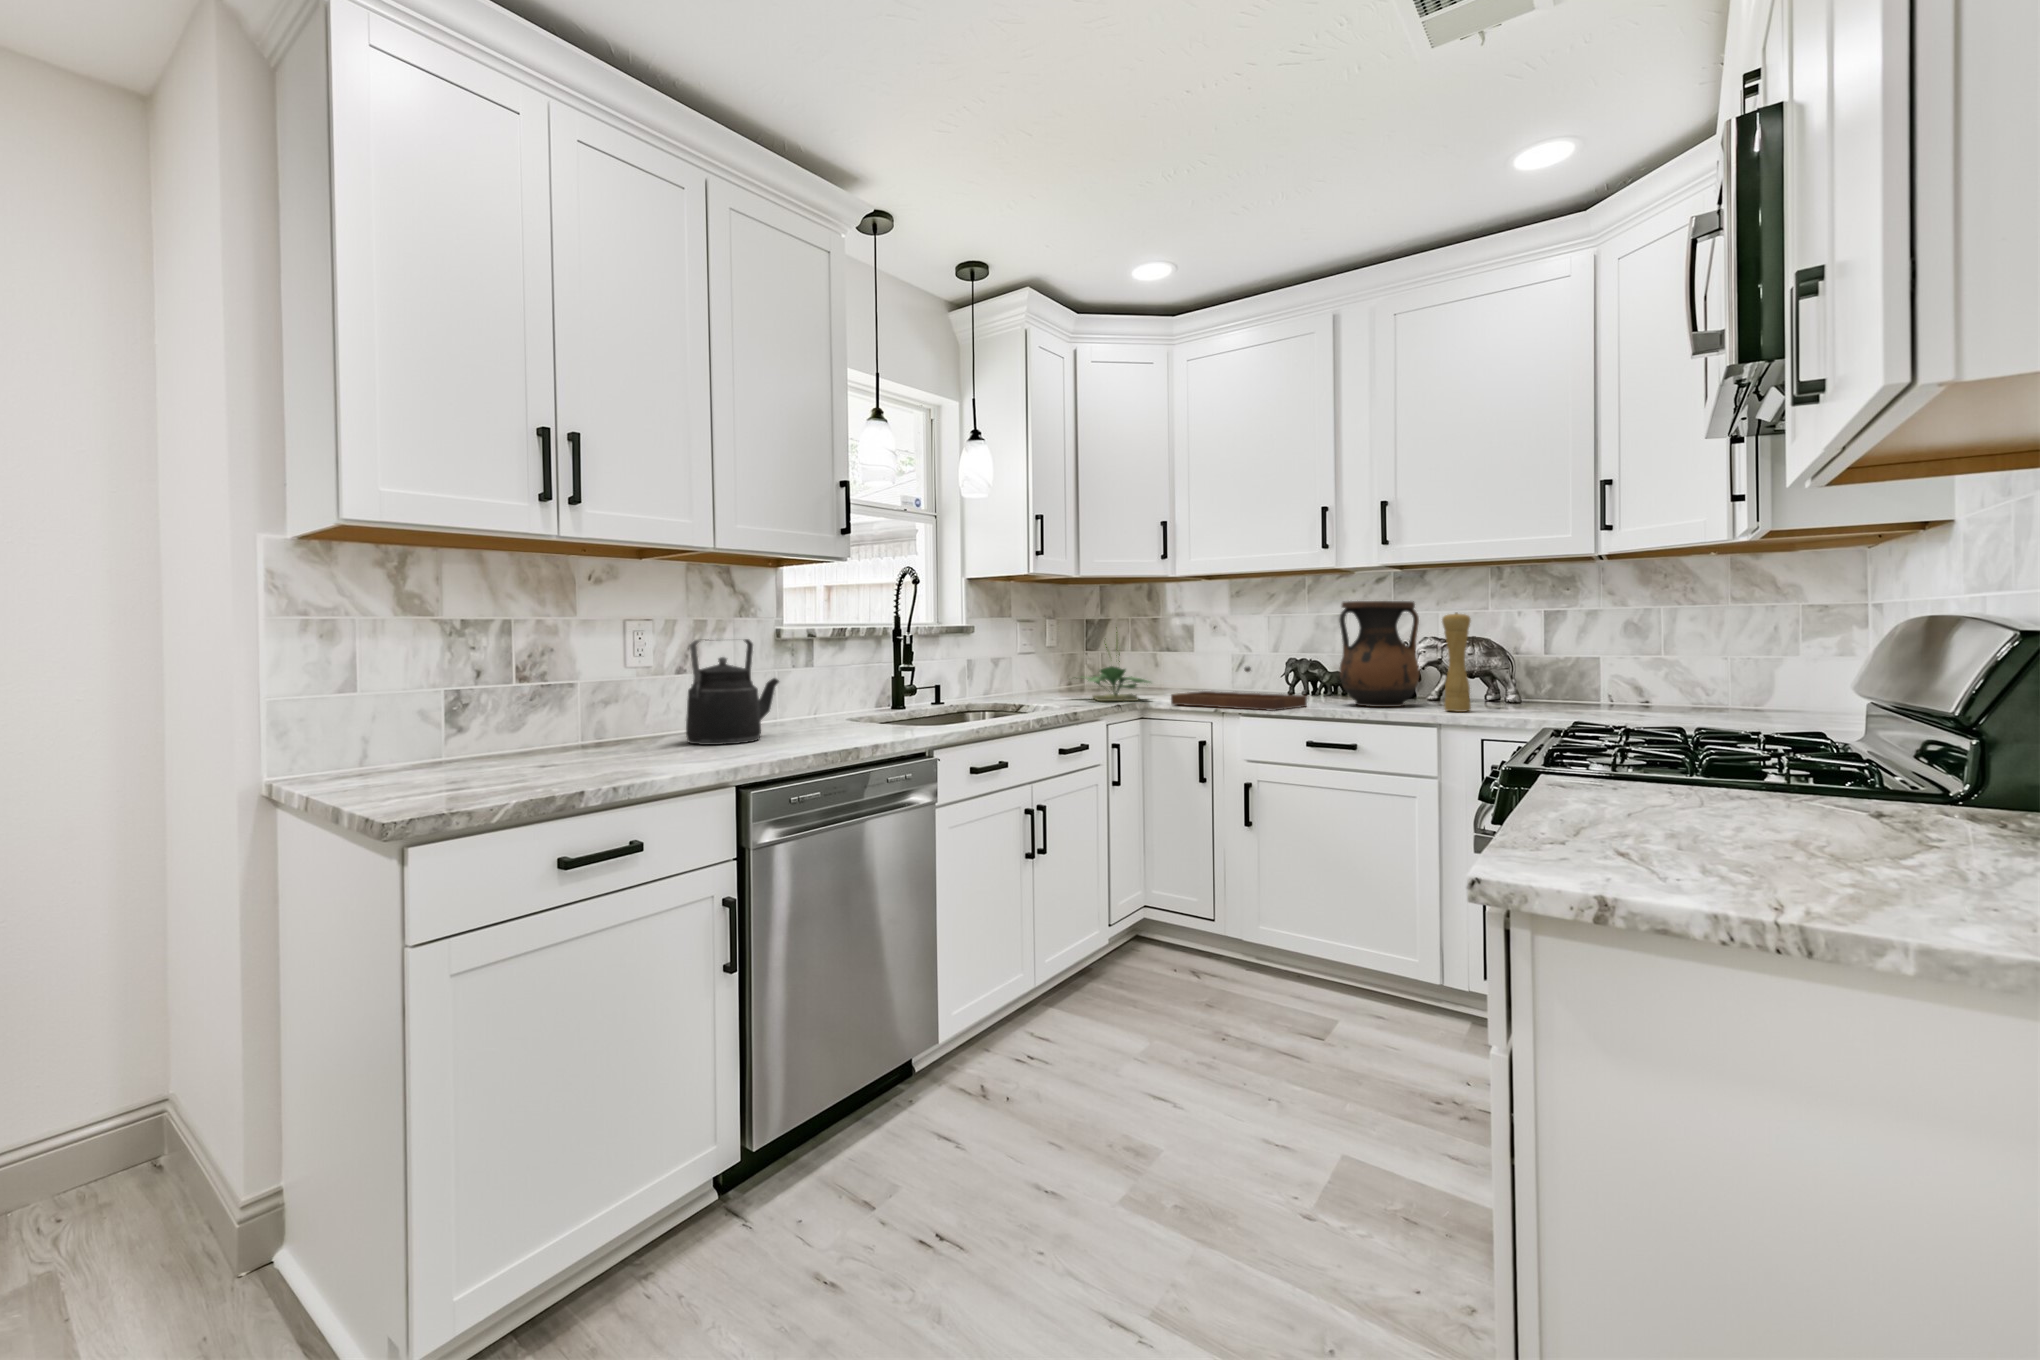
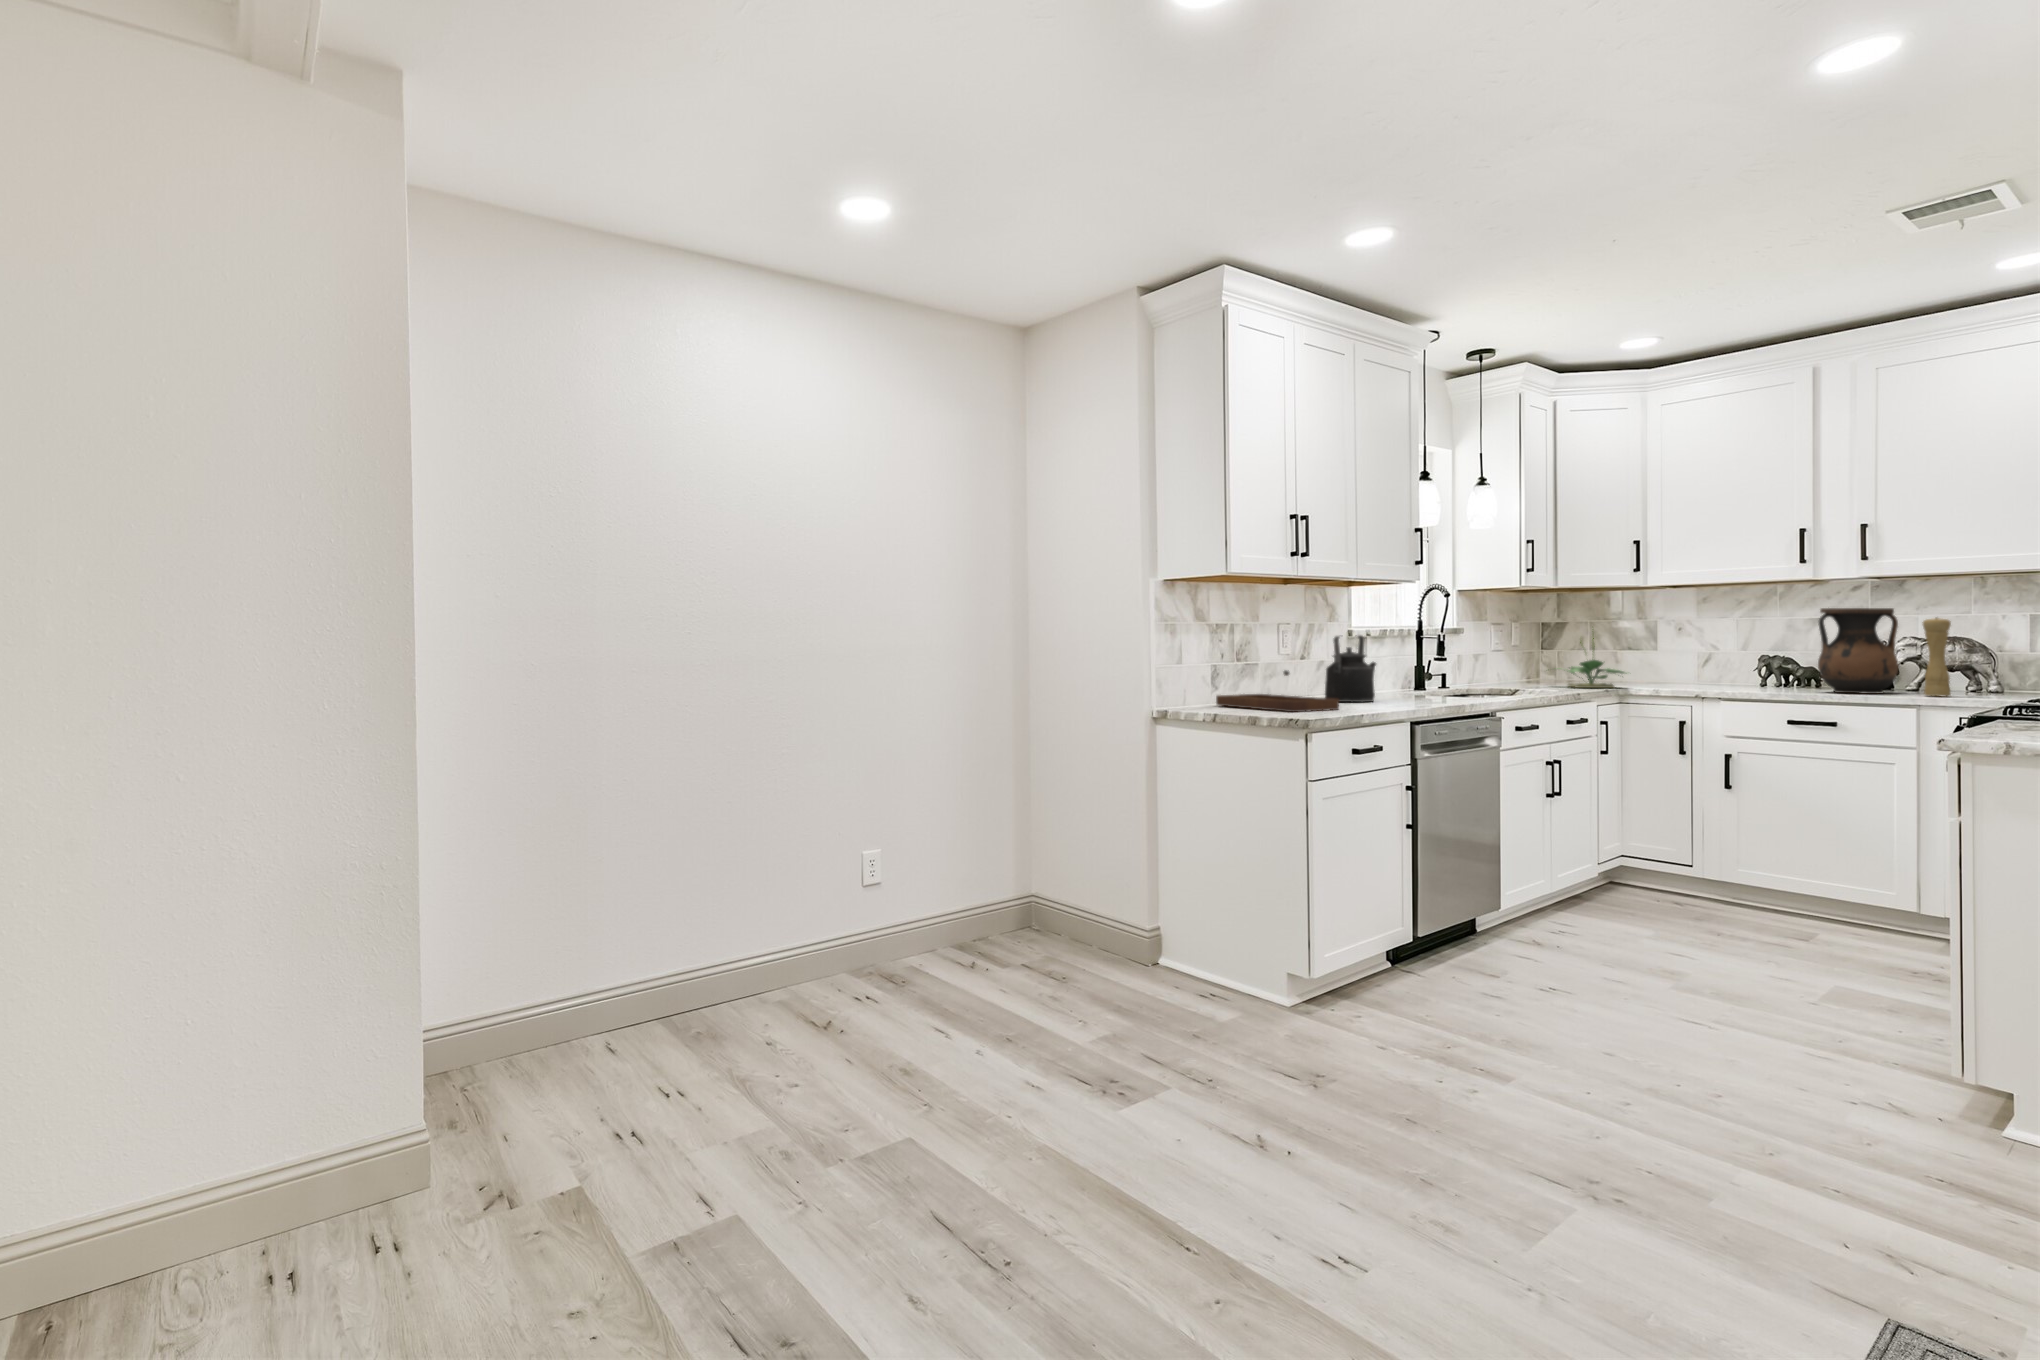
tray: present [1171,666,1307,711] -> present [1216,670,1339,712]

